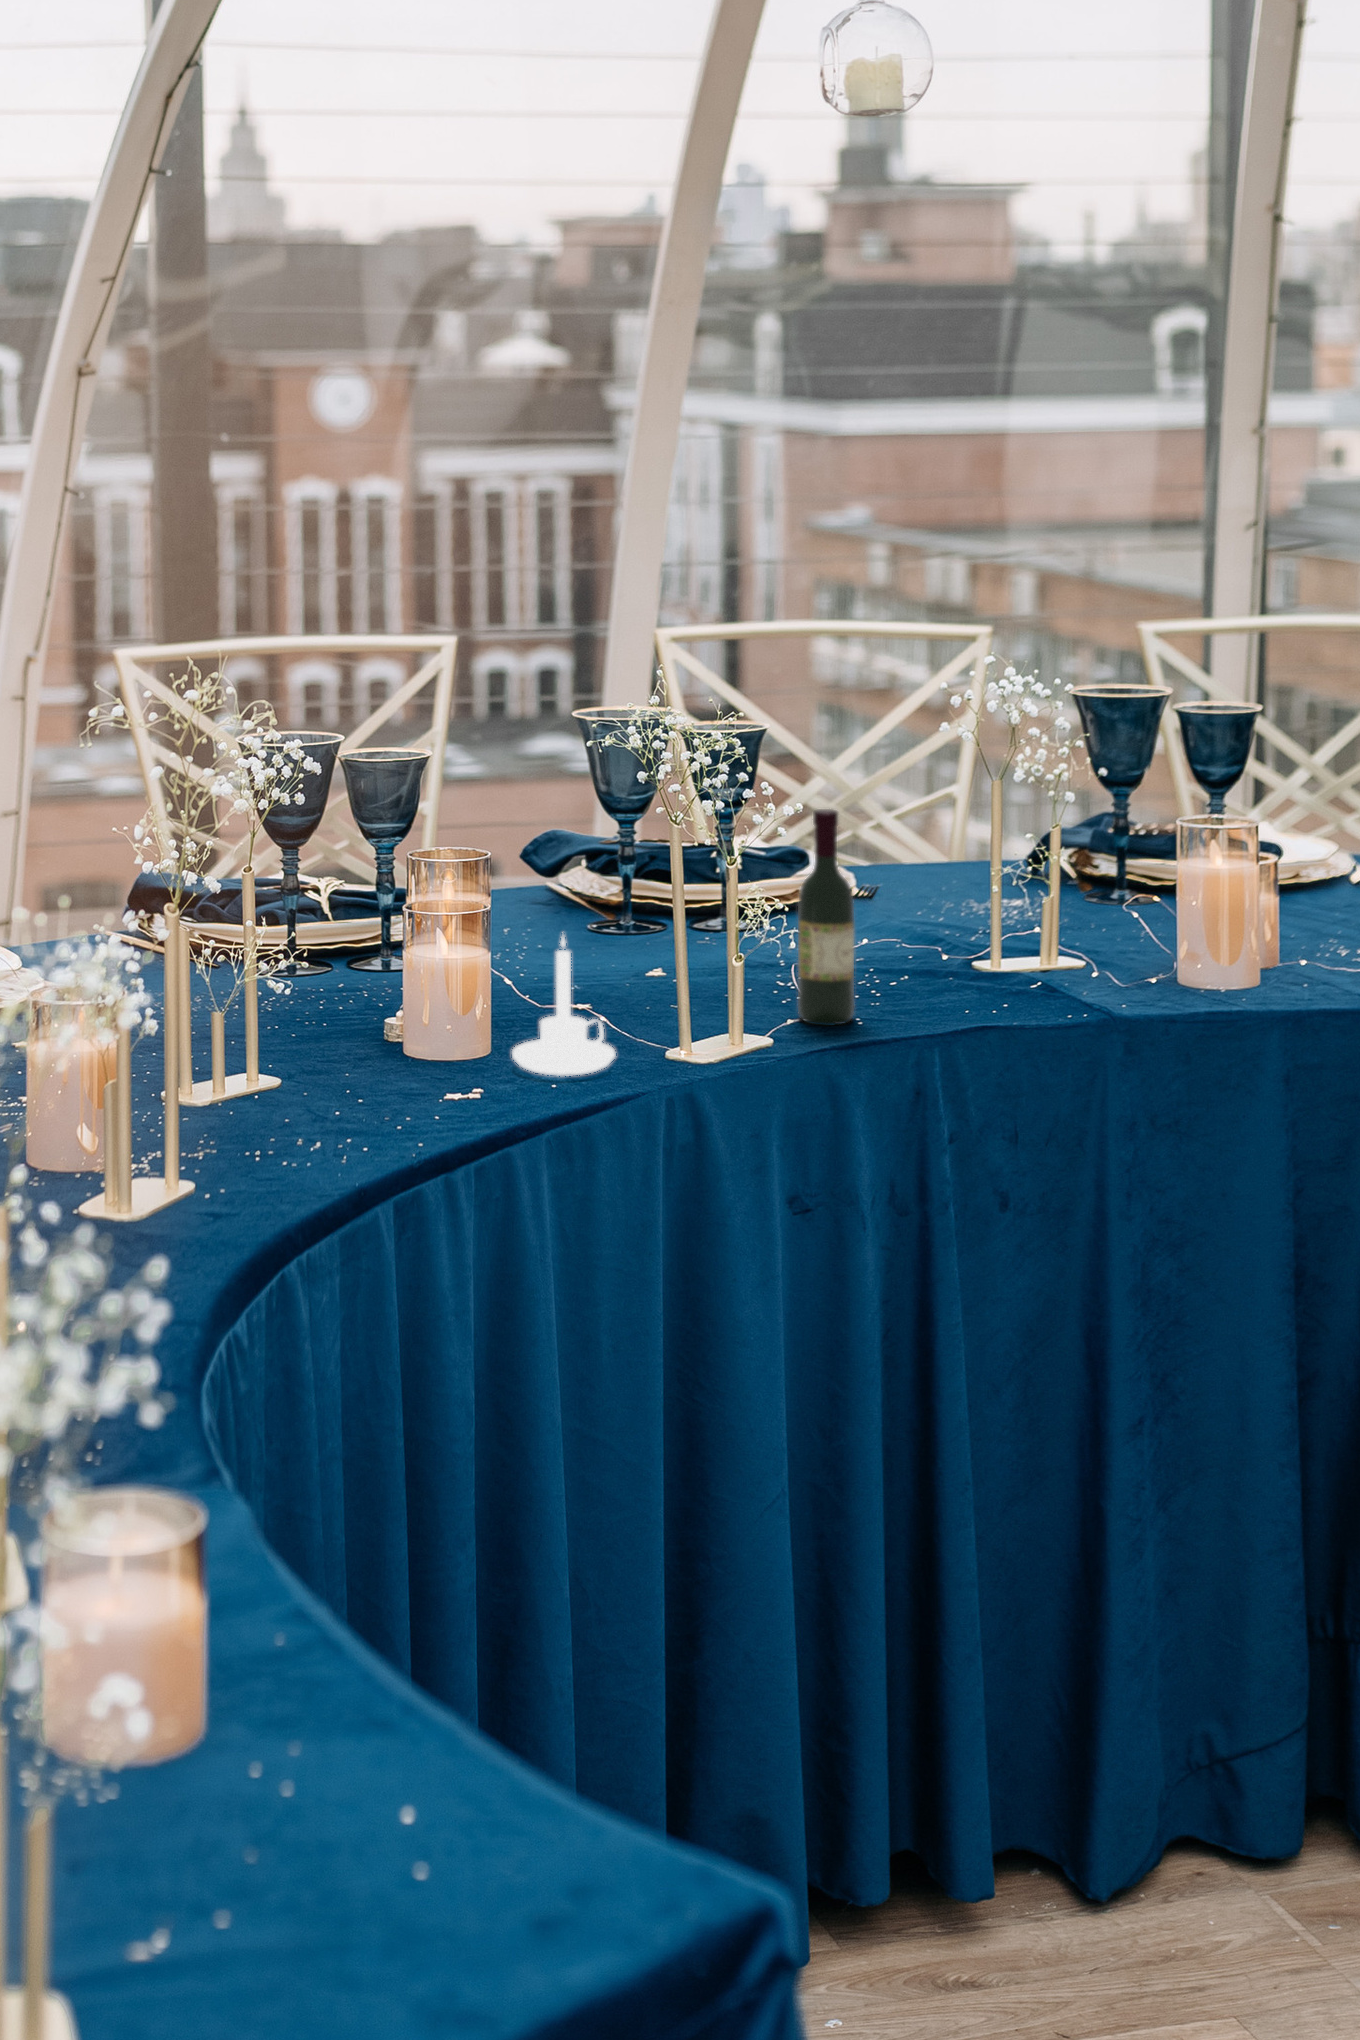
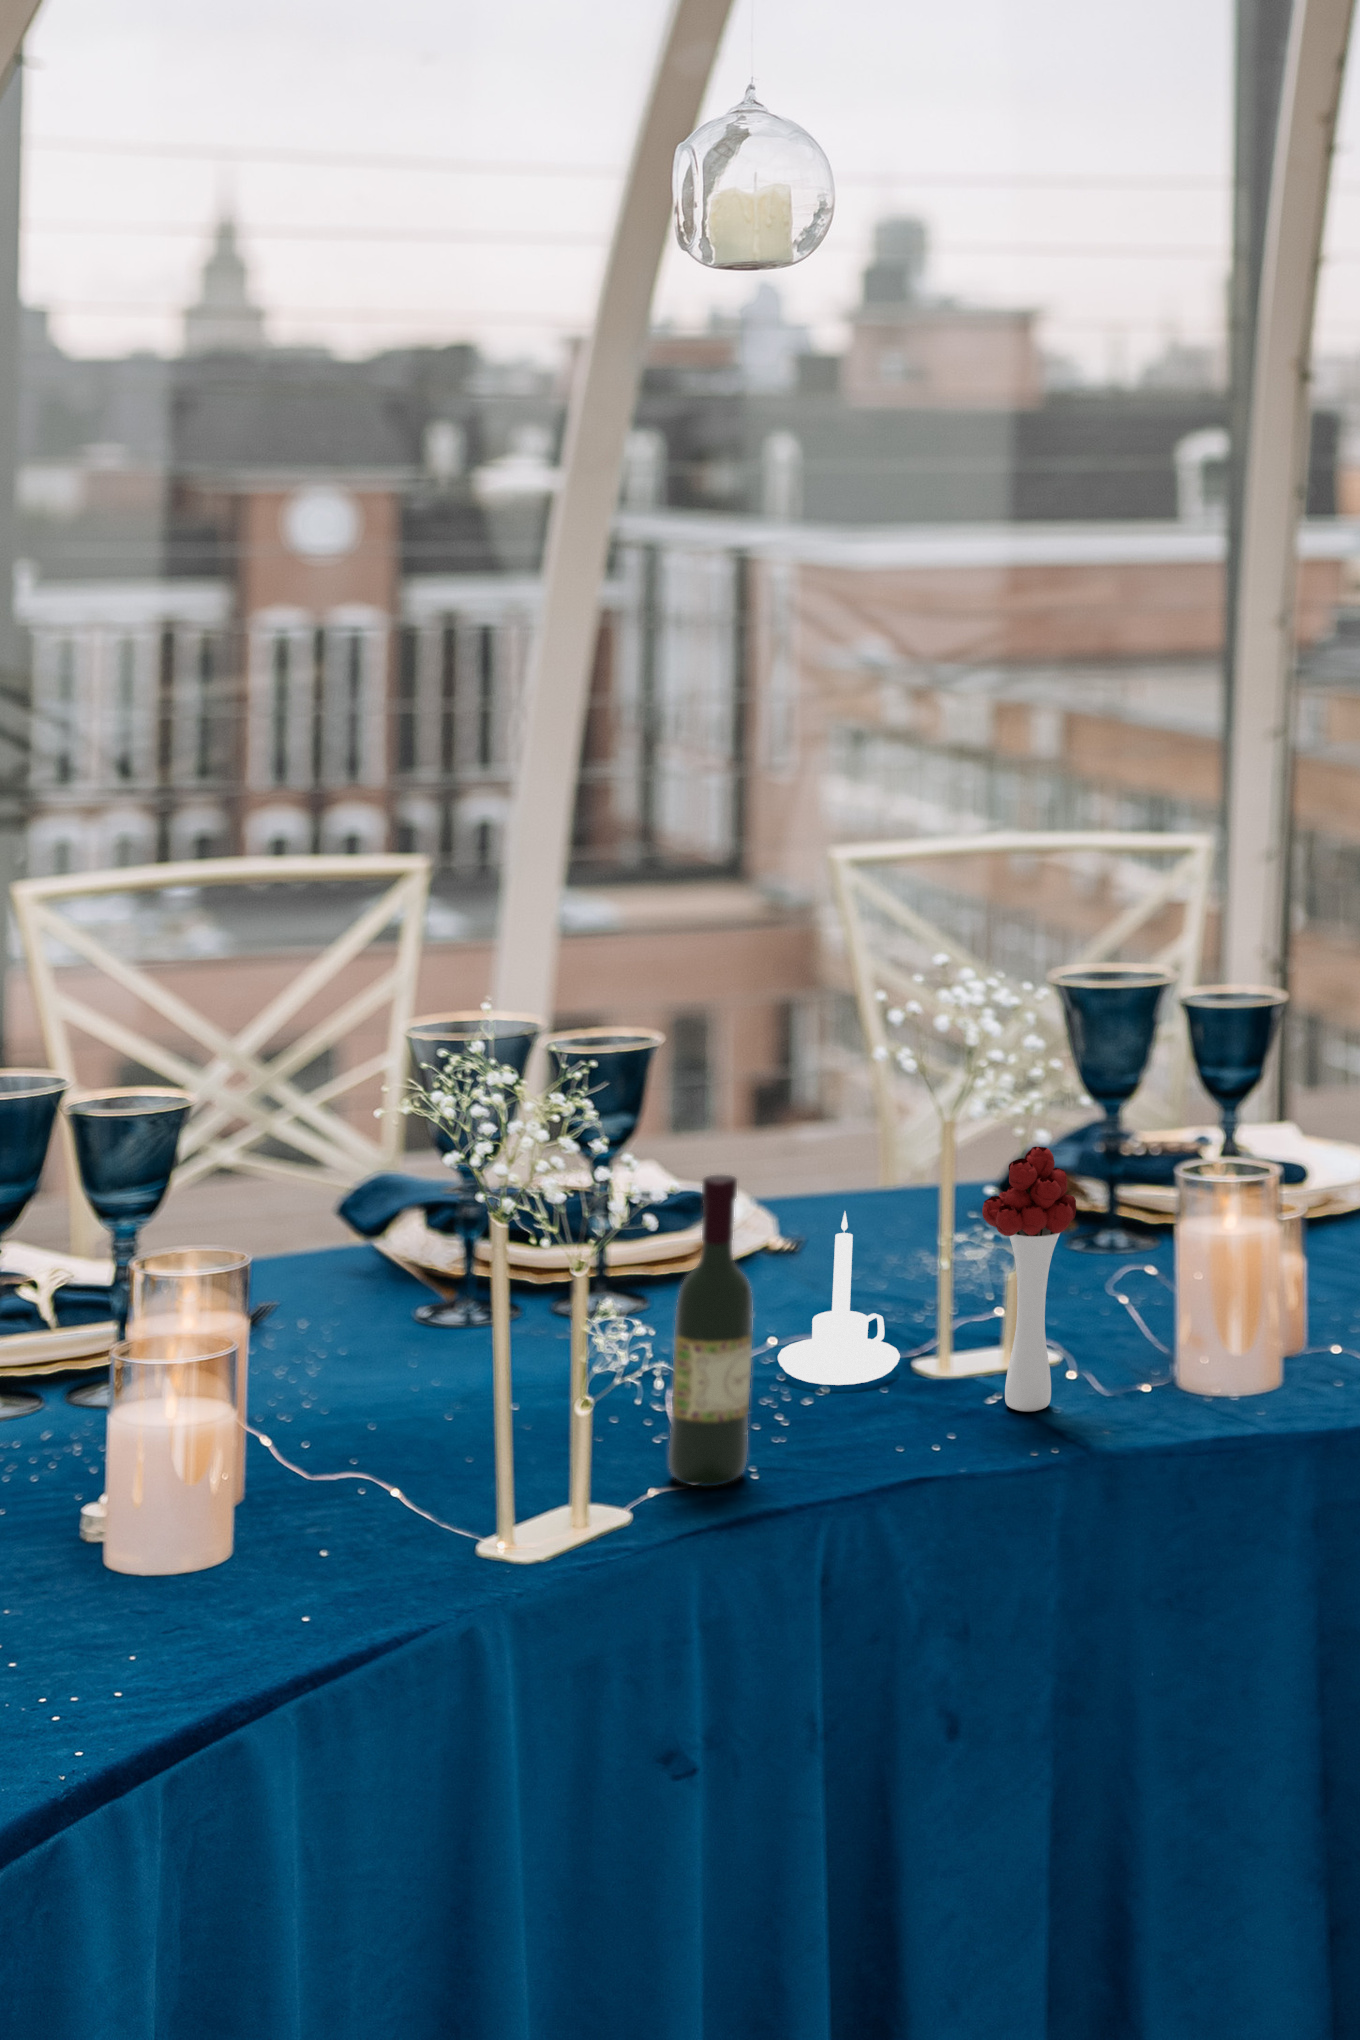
flower bouquet: none [1021,802,1093,994] -> present [982,1147,1076,1411]
candle holder: present [512,936,616,1076] -> present [778,1212,900,1385]

